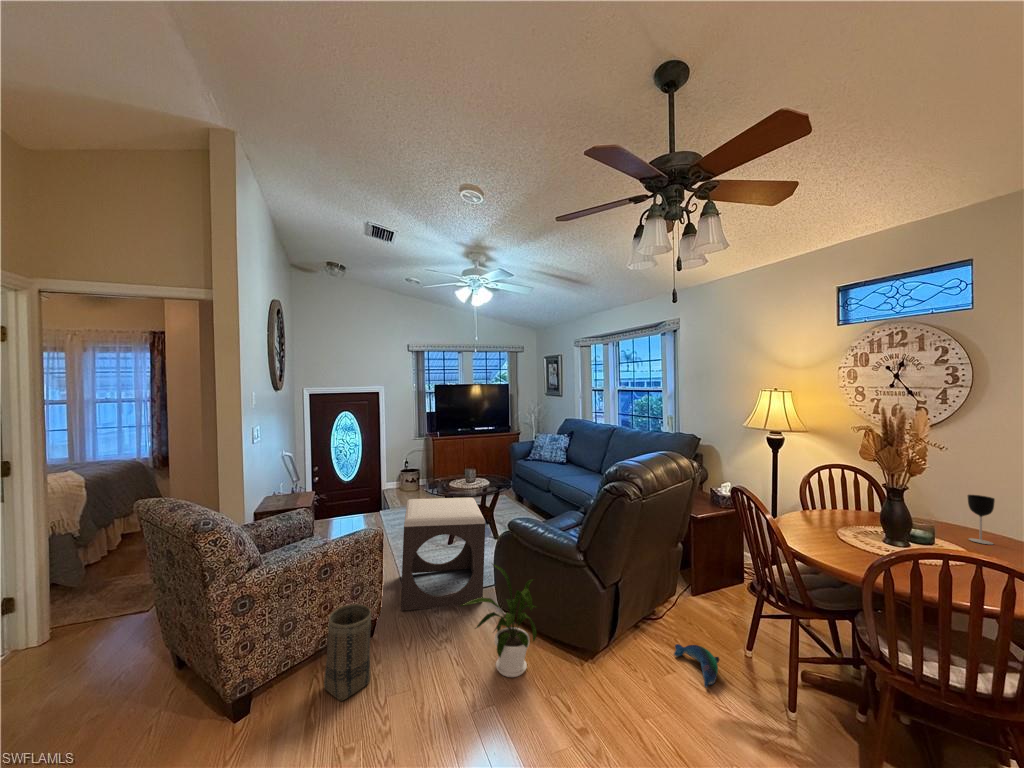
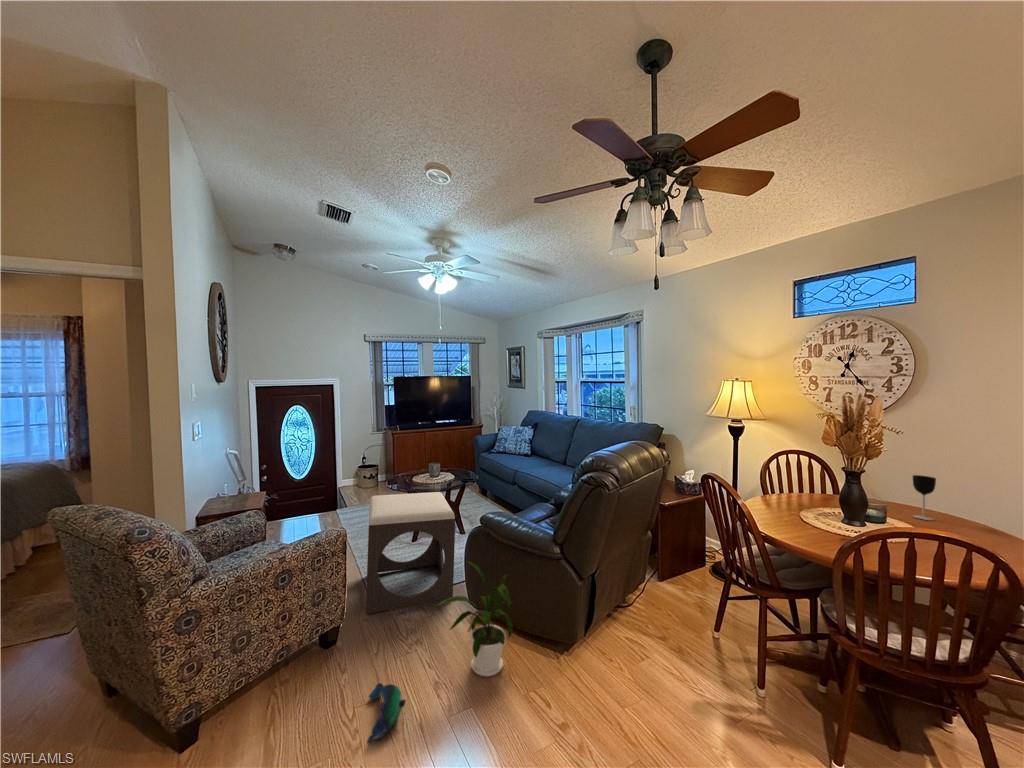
basket: present [324,604,371,701] -> none [283,612,336,719]
plush toy: present [674,644,719,688] -> present [367,683,406,744]

